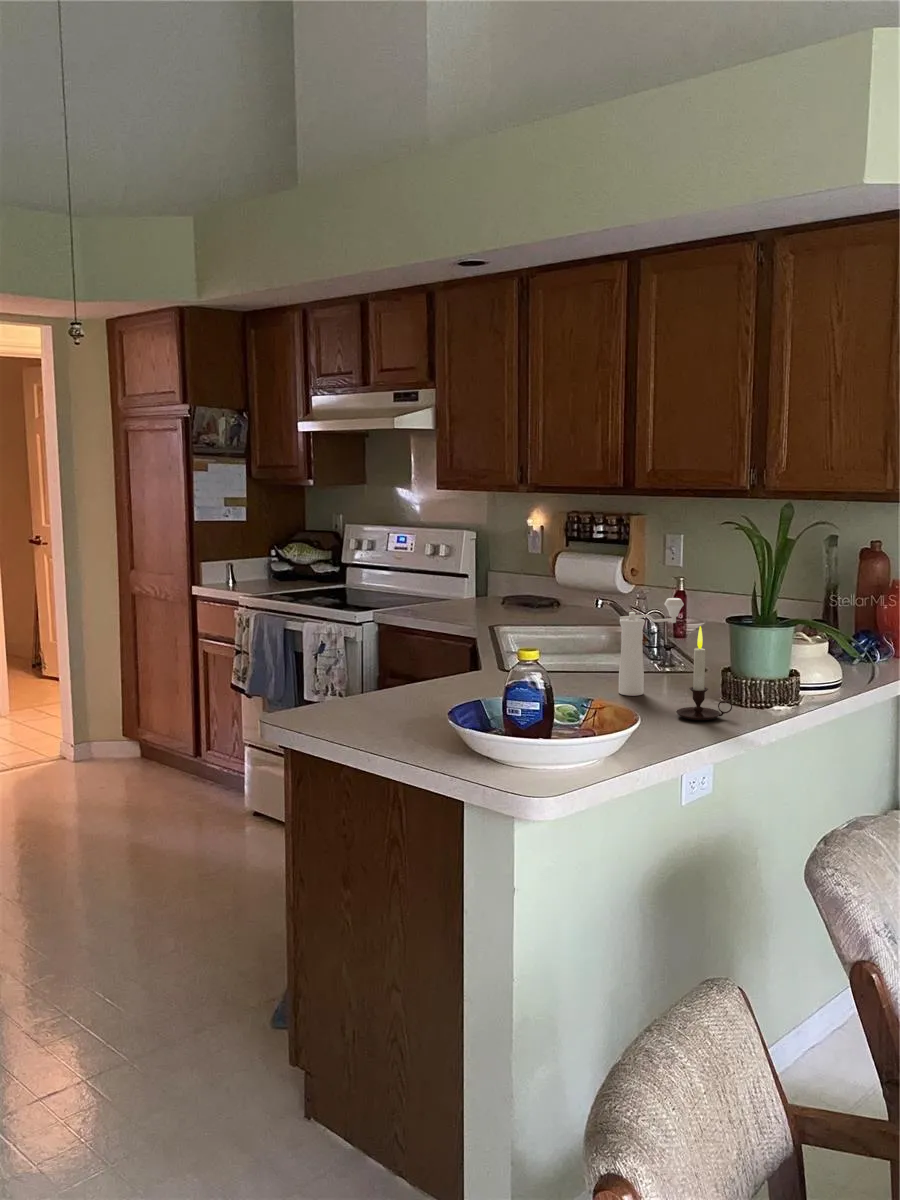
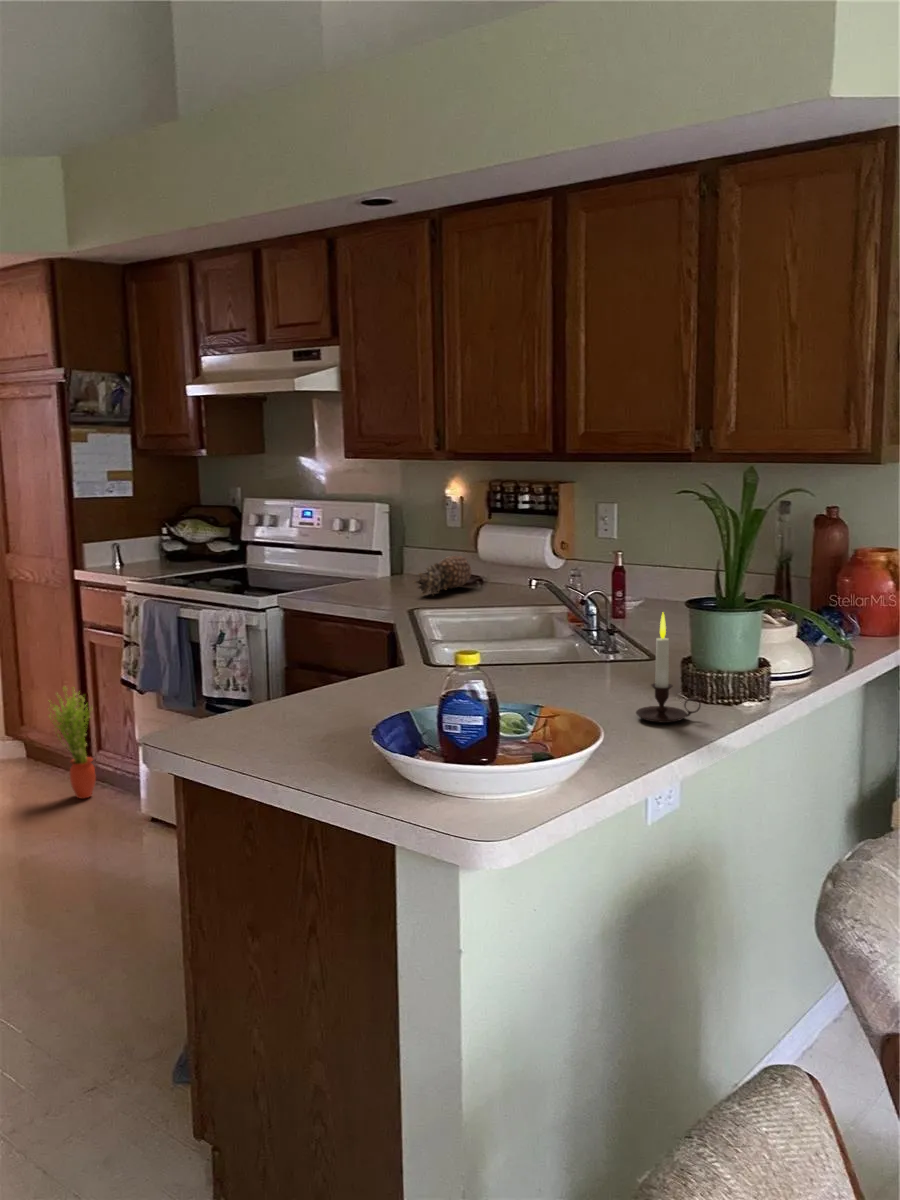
fruit: none [495,579,551,615] -> present [415,556,472,595]
pepper mill: present [619,598,684,696] -> none [564,578,636,692]
potted plant: none [165,691,205,794] -> present [49,687,96,798]

